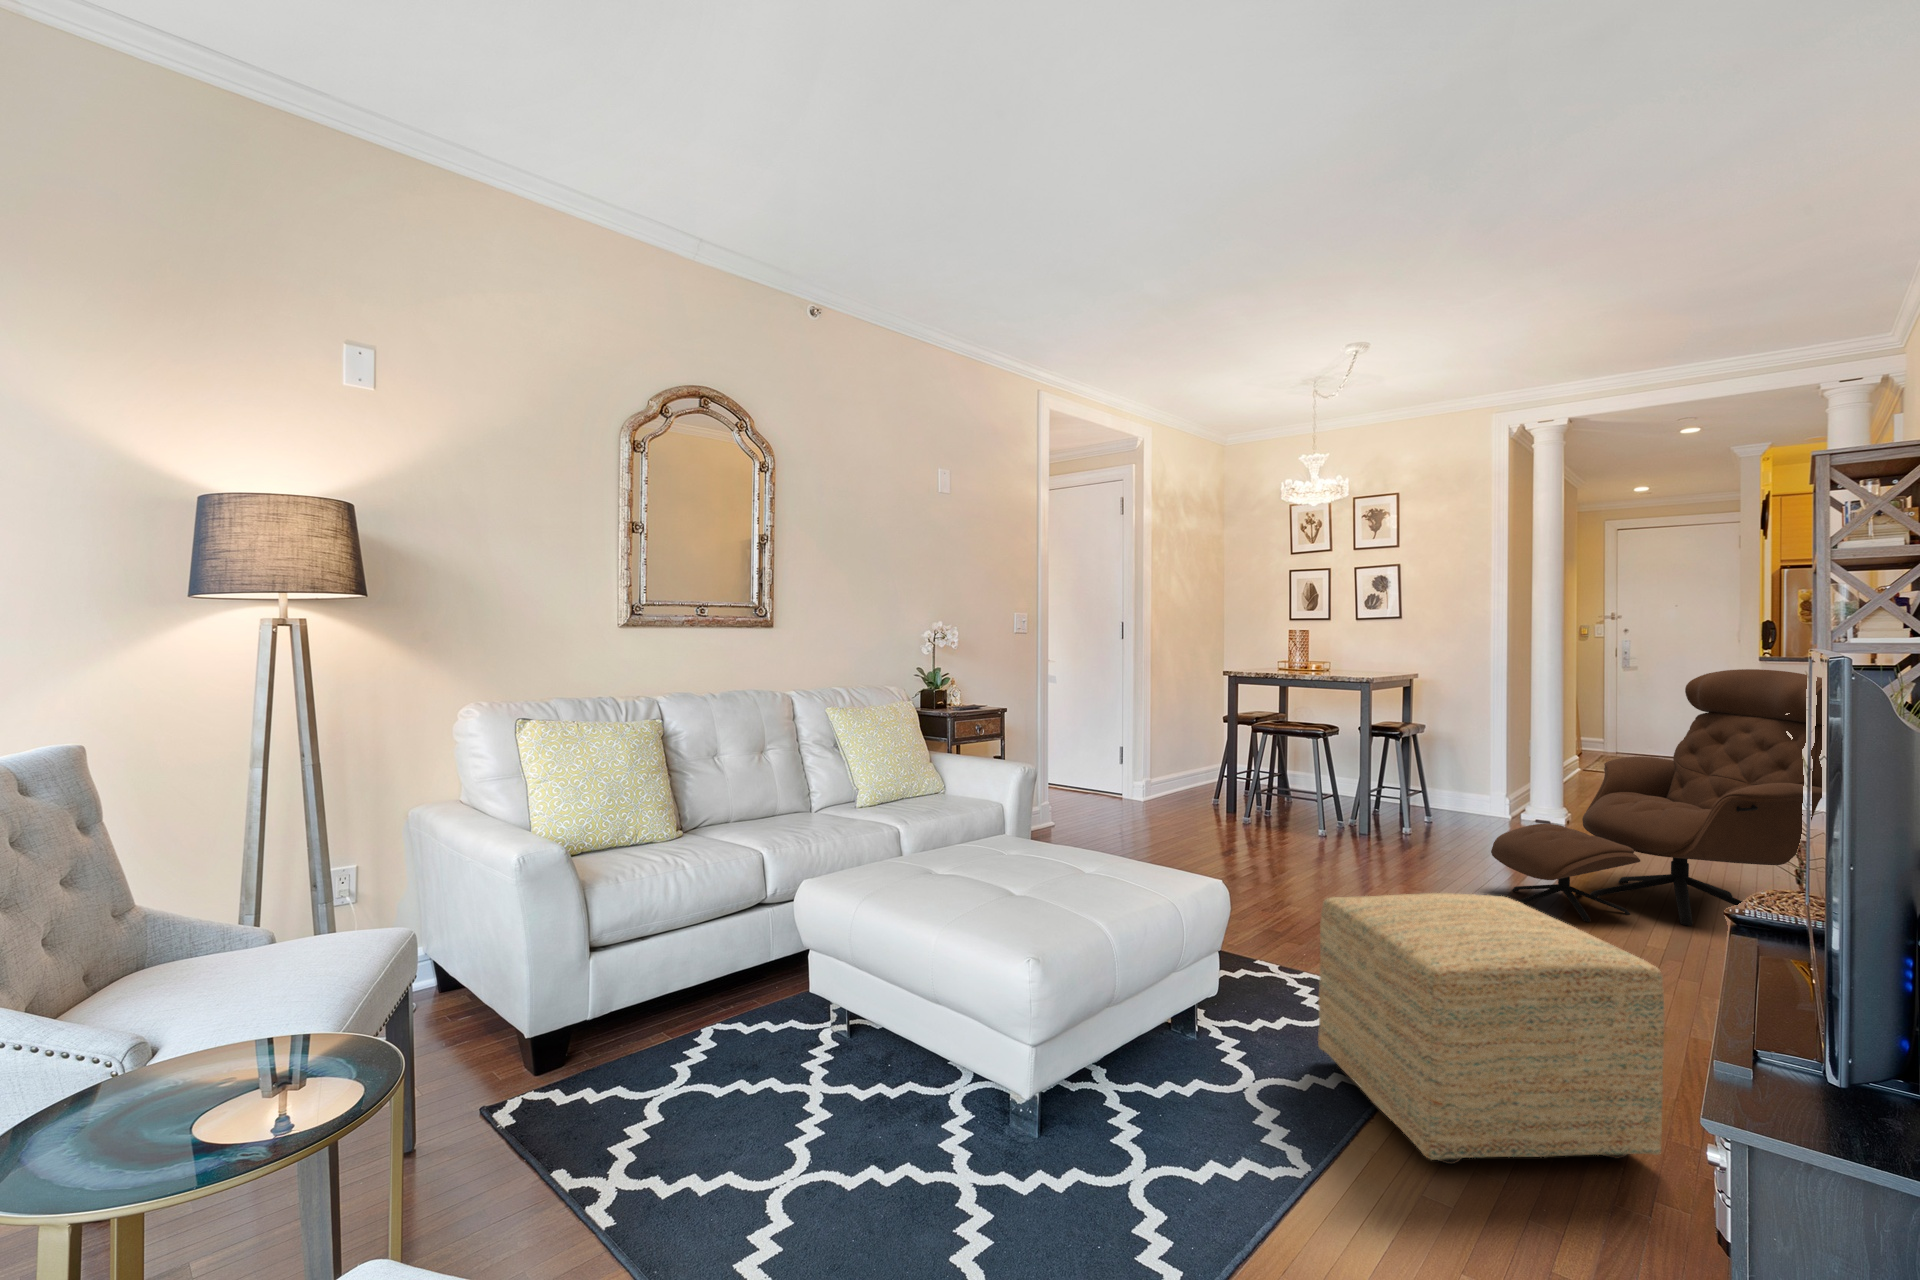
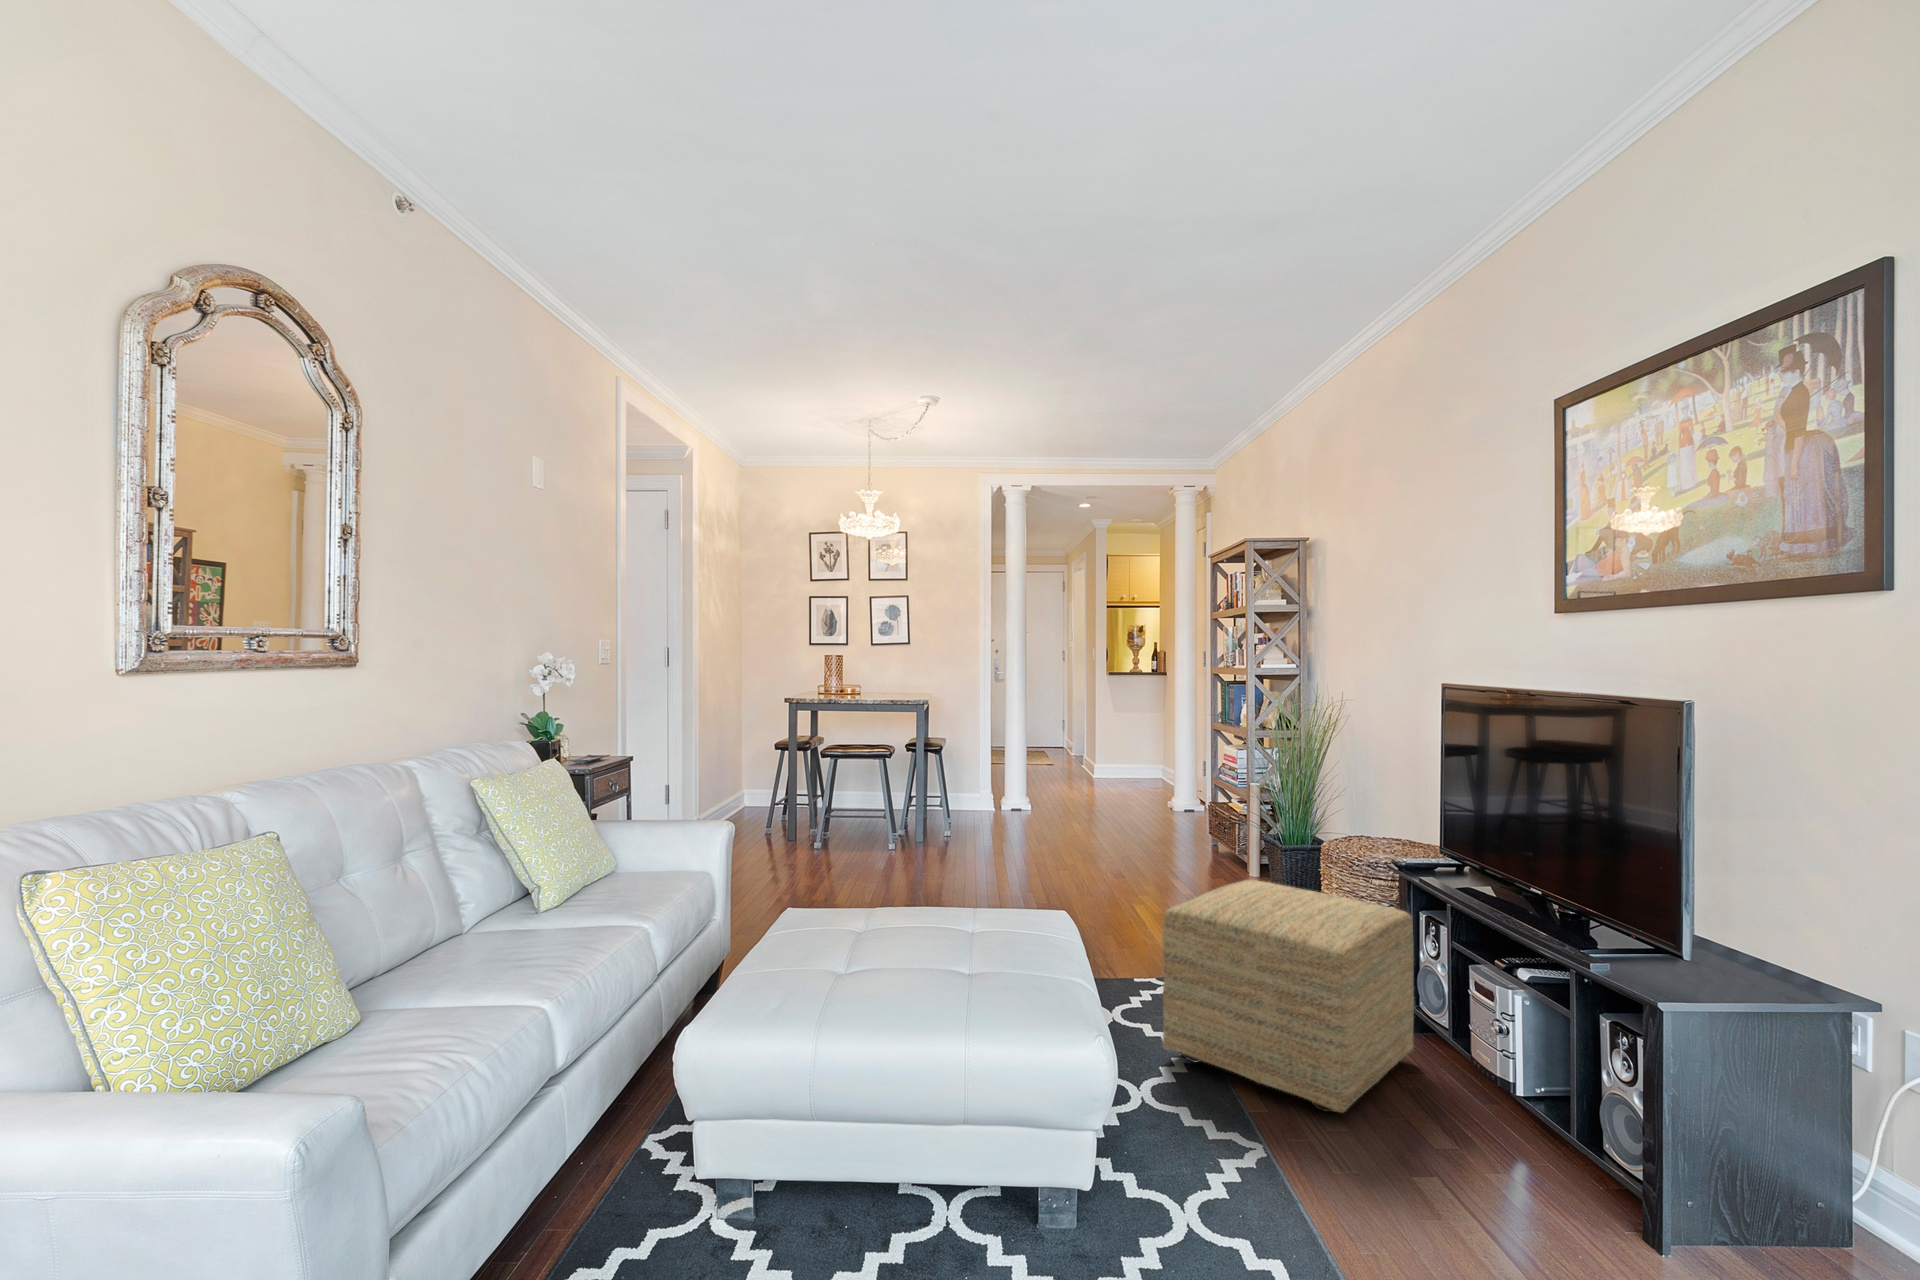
lounge chair: present [1491,669,1822,926] -> none [1068,683,1257,887]

